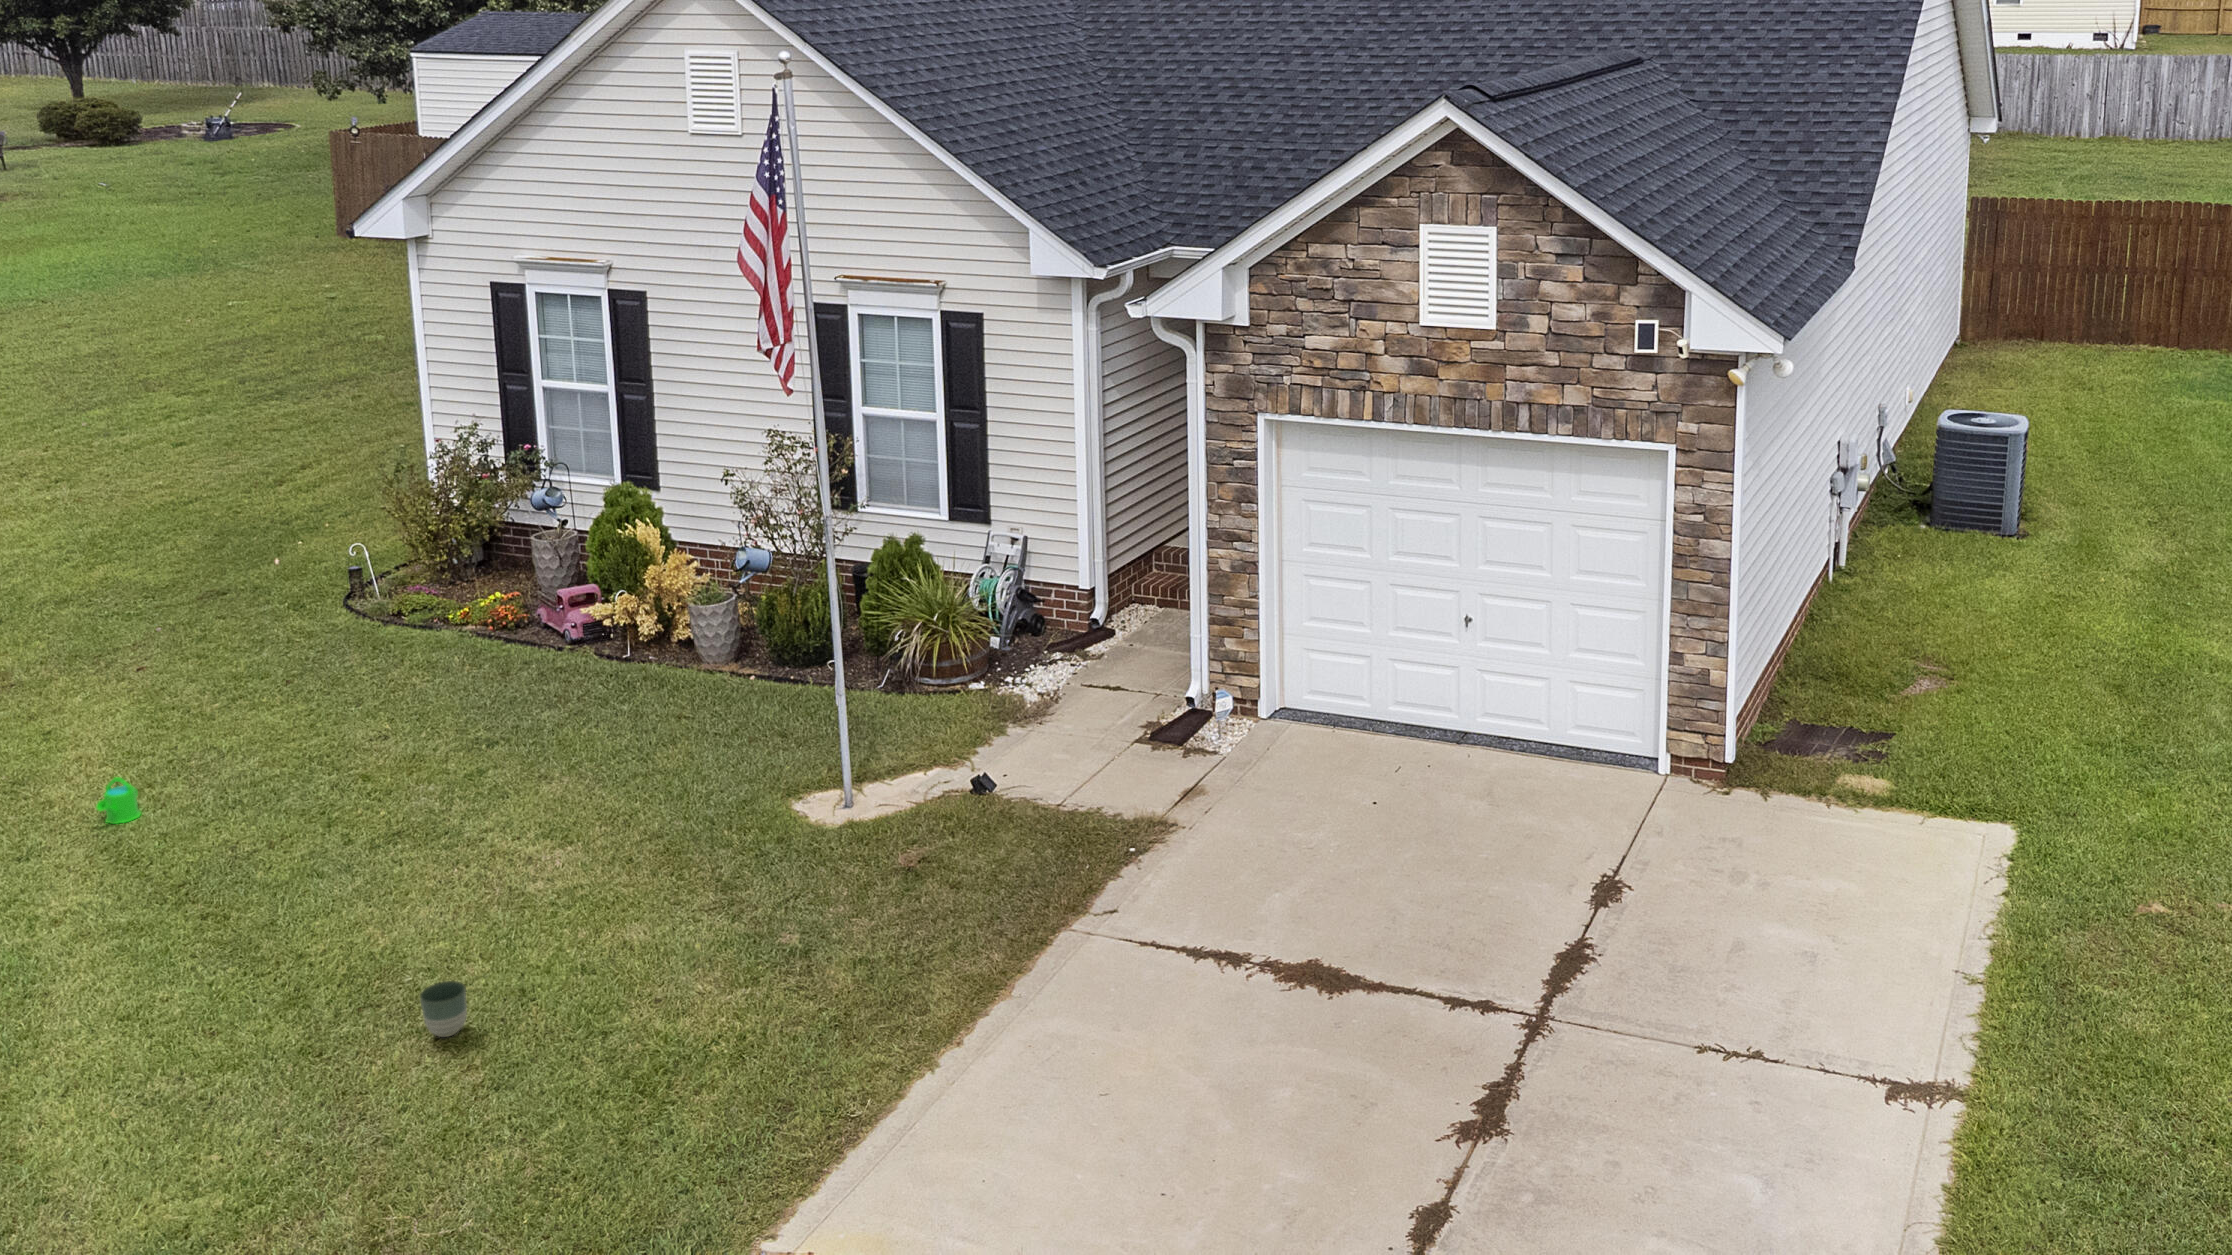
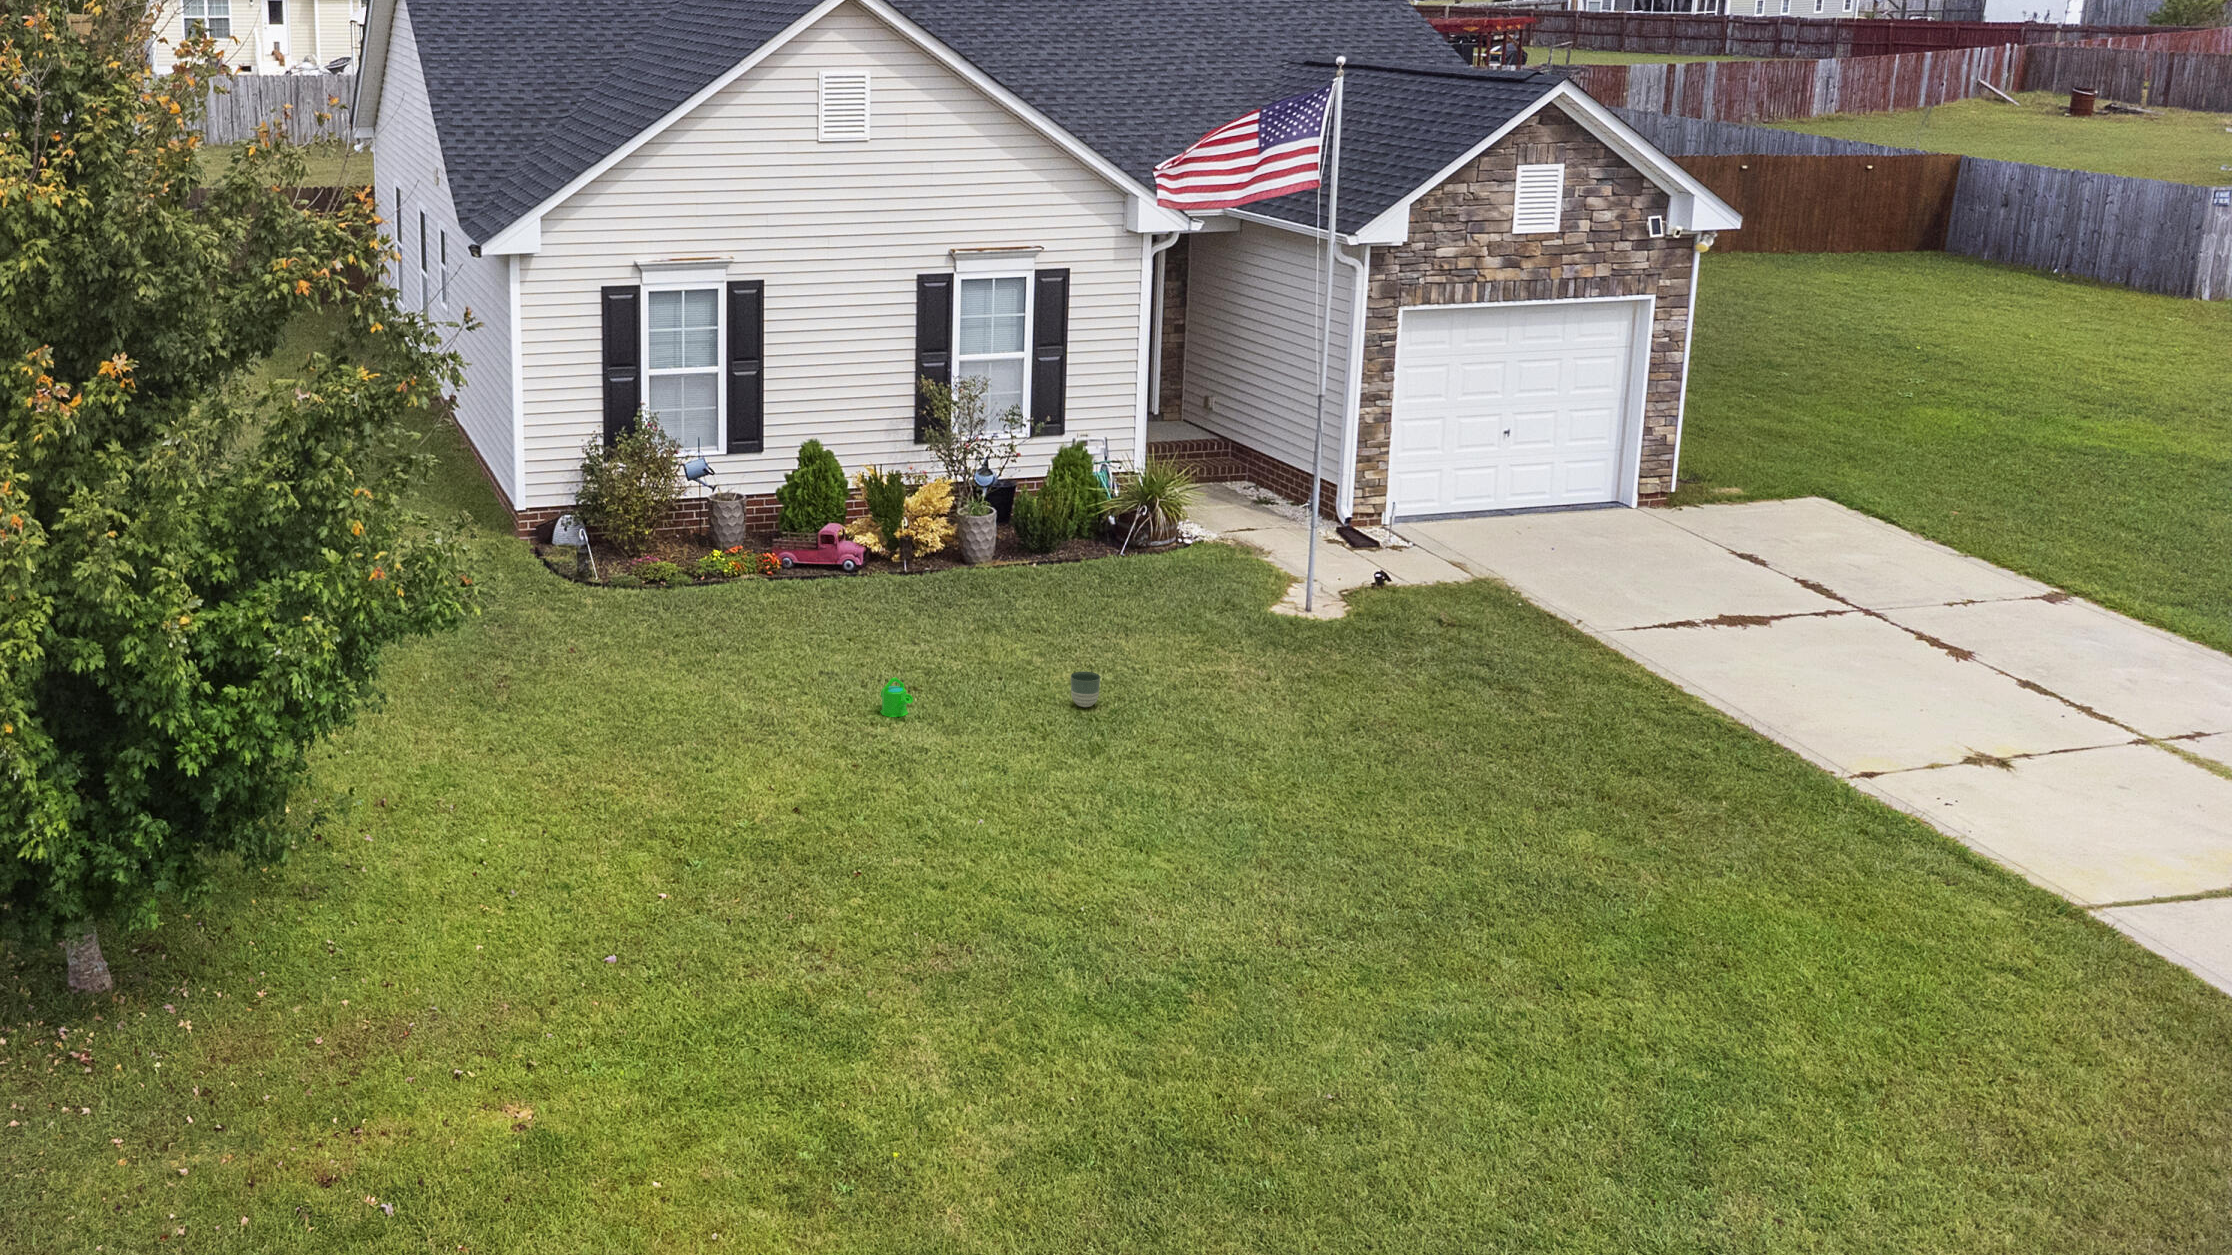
planter: present [420,981,467,1037] -> present [1071,671,1100,707]

